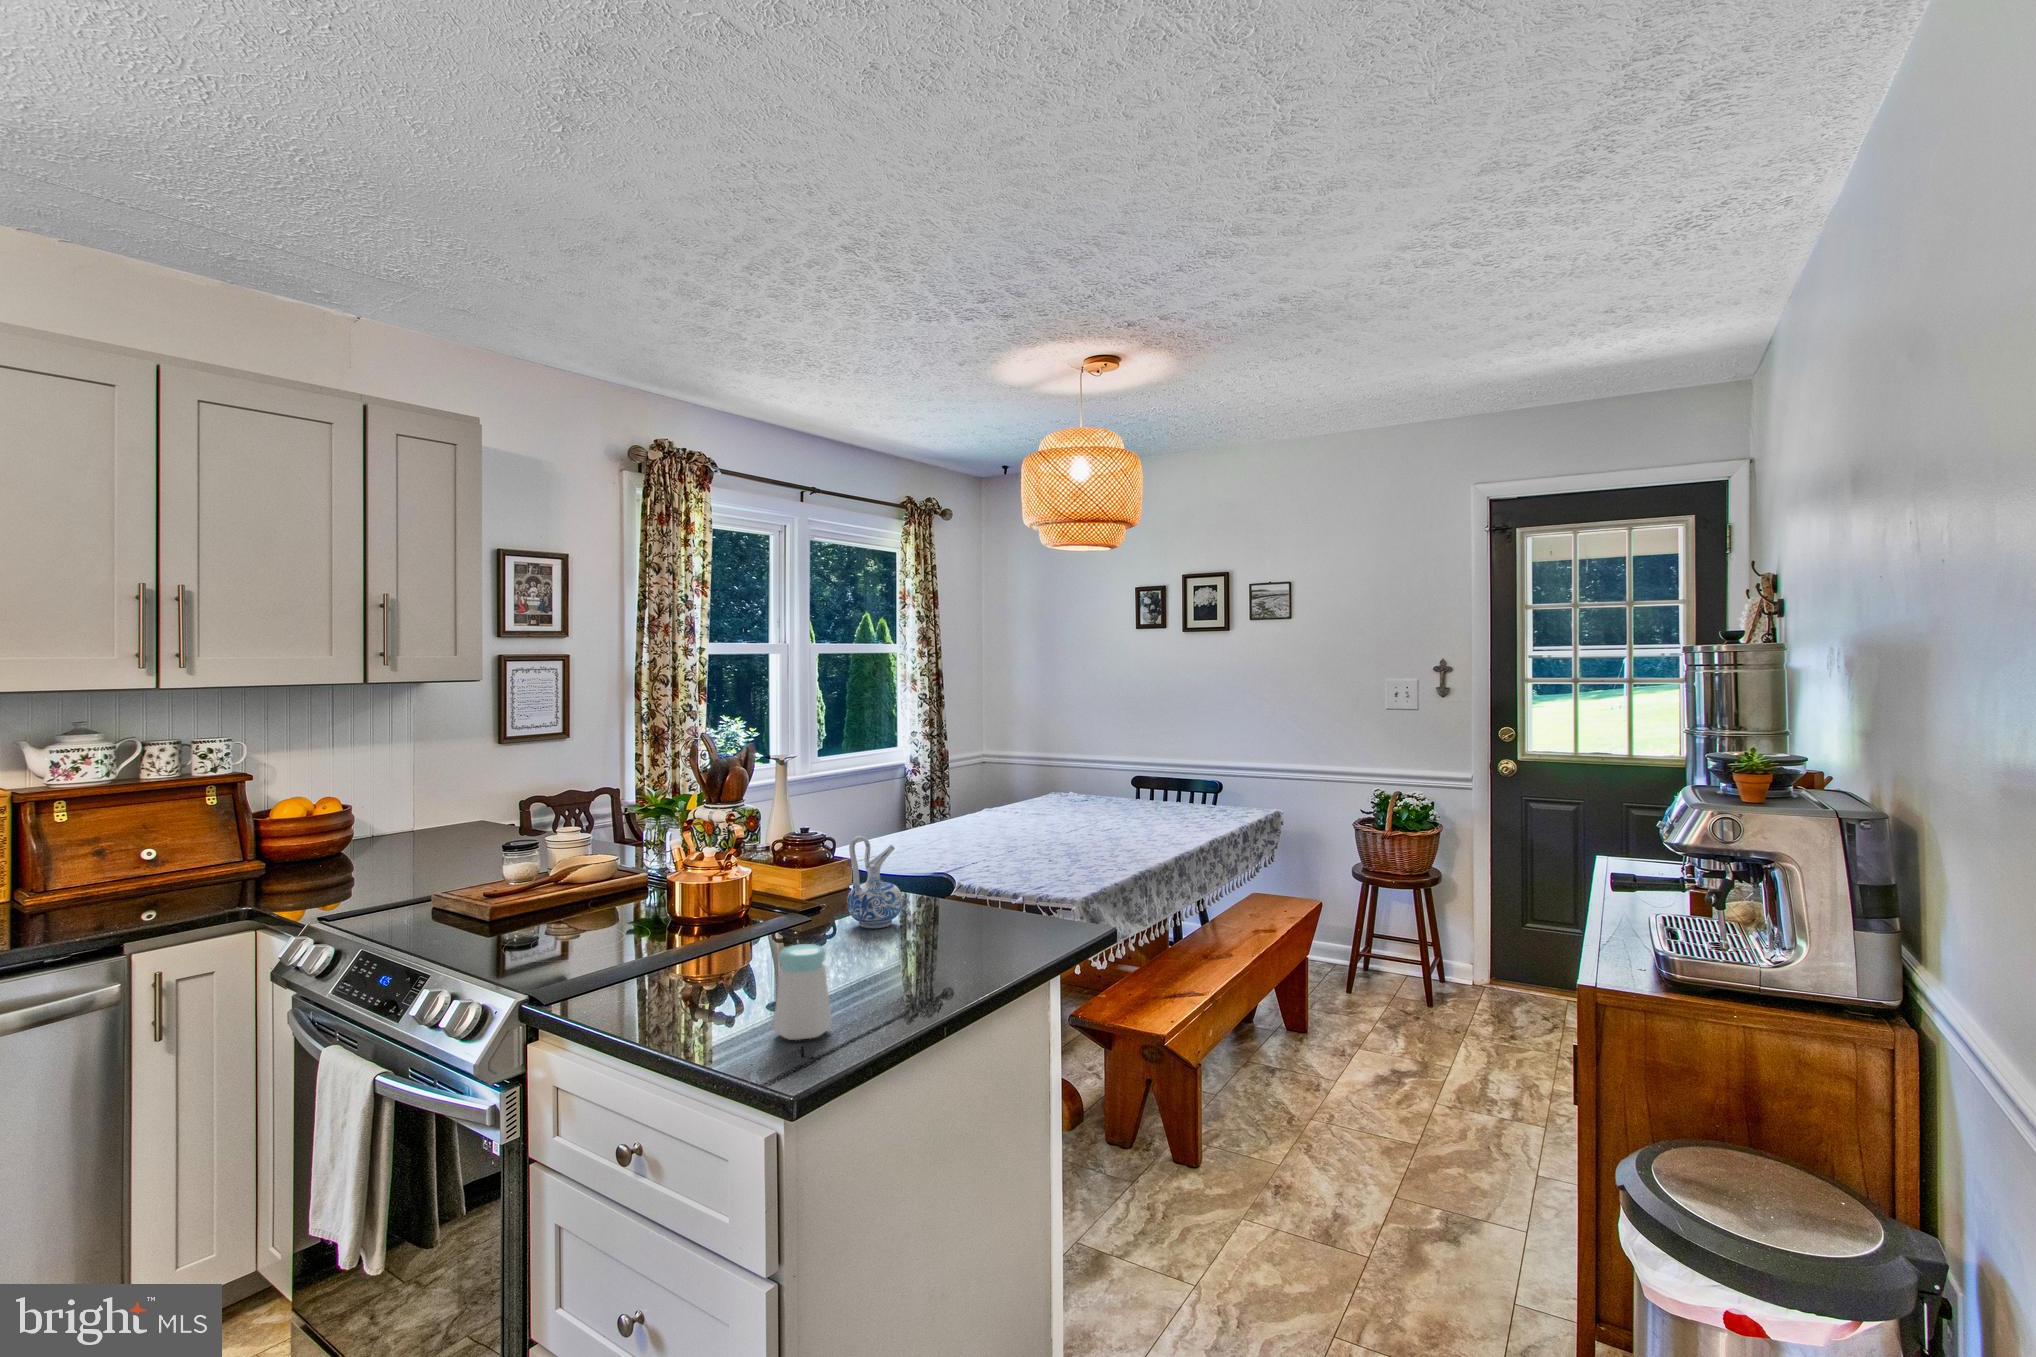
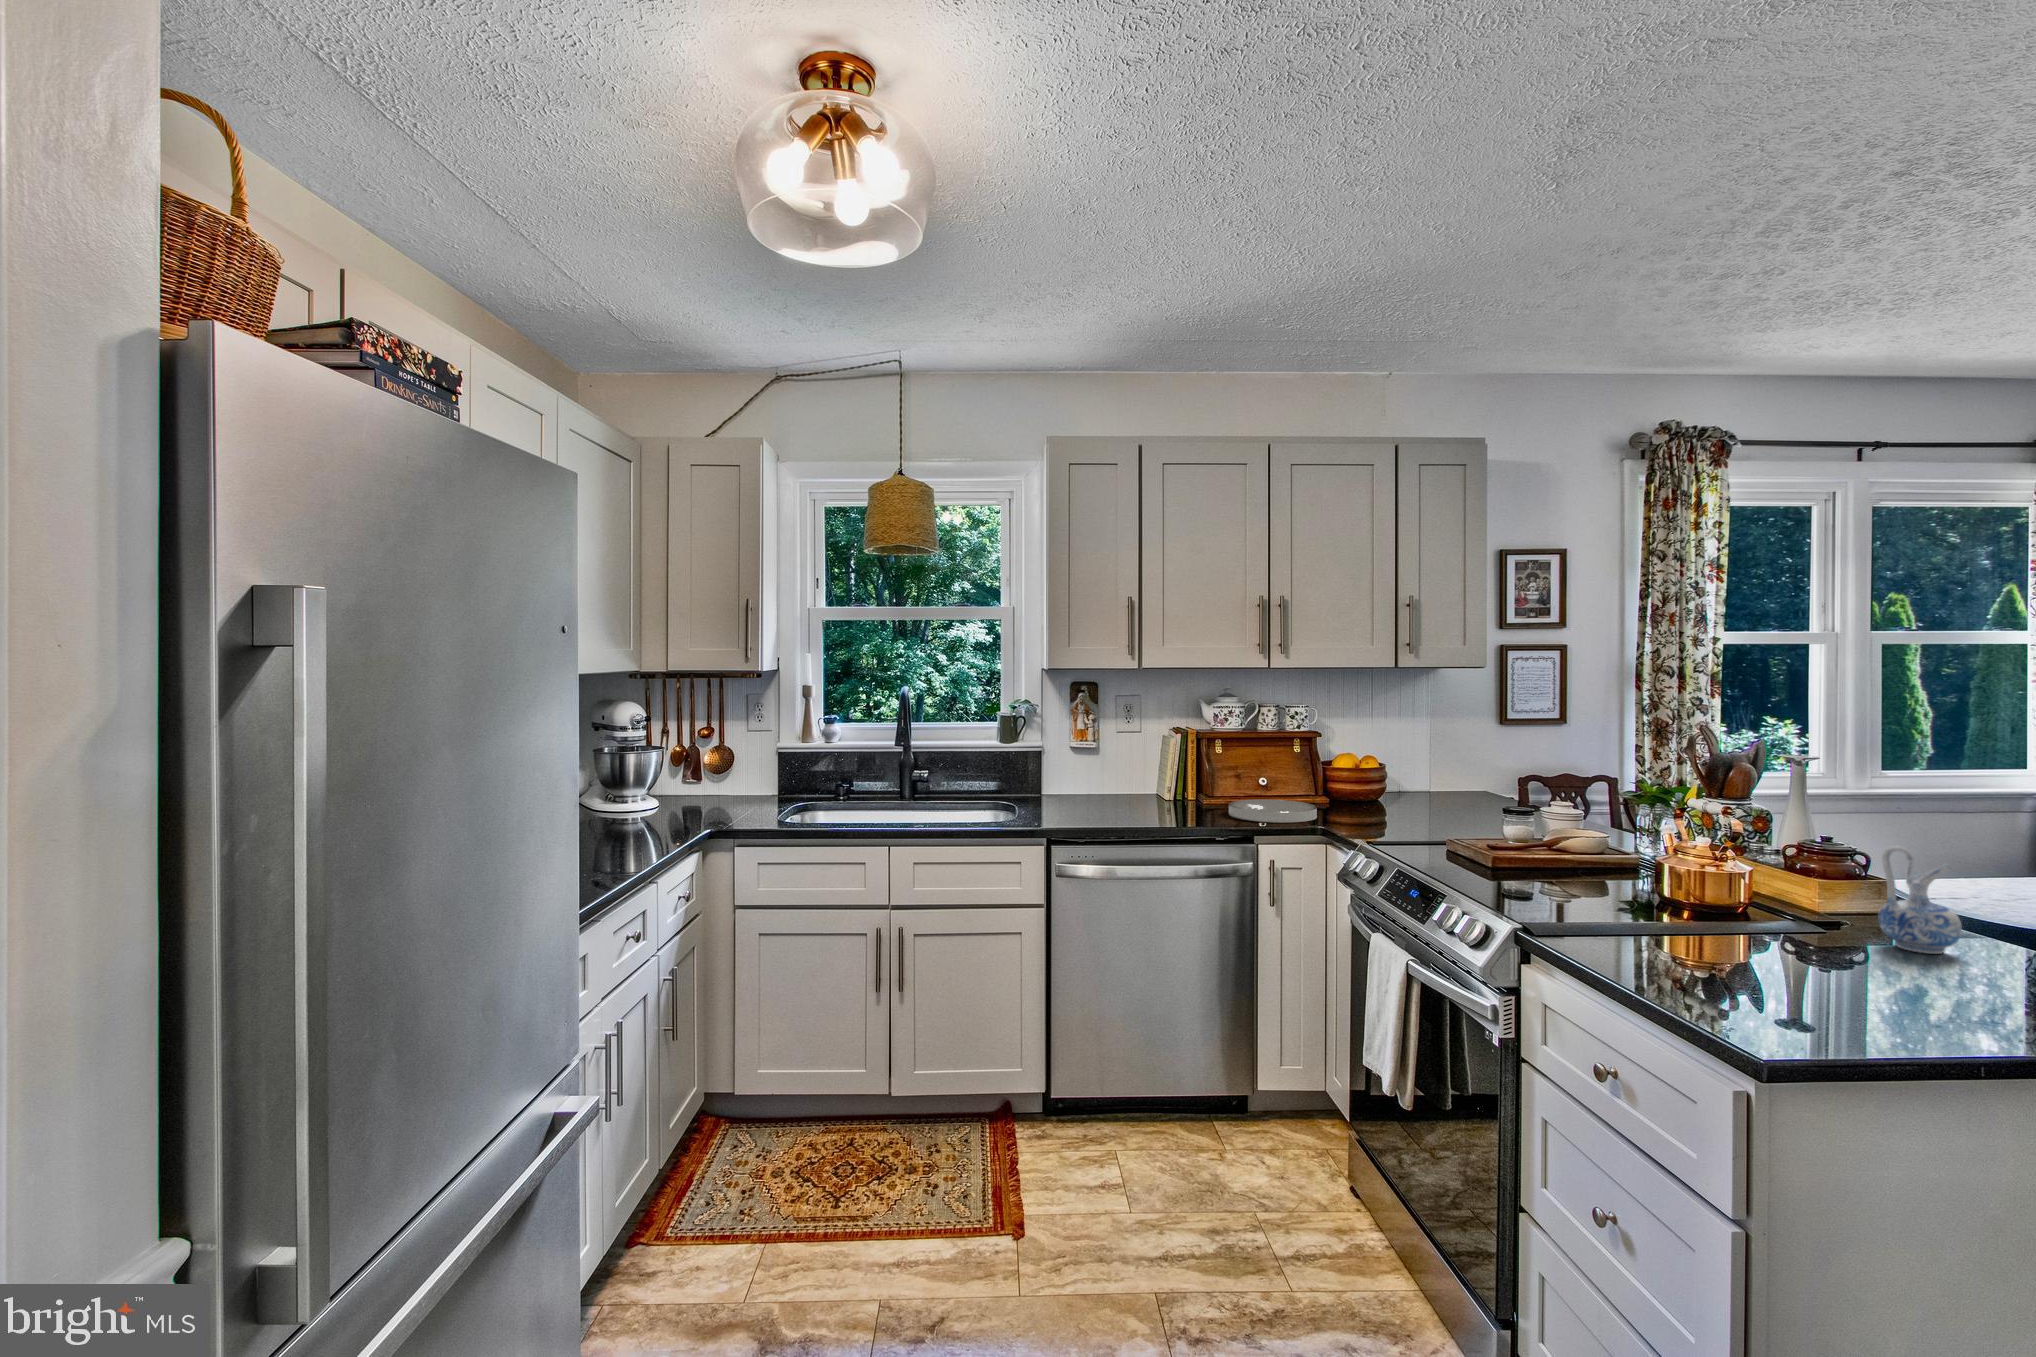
plate: none [80,873,243,915] -> present [1229,799,1317,823]
salt shaker: present [774,944,831,1040] -> none [1762,932,1832,1026]

